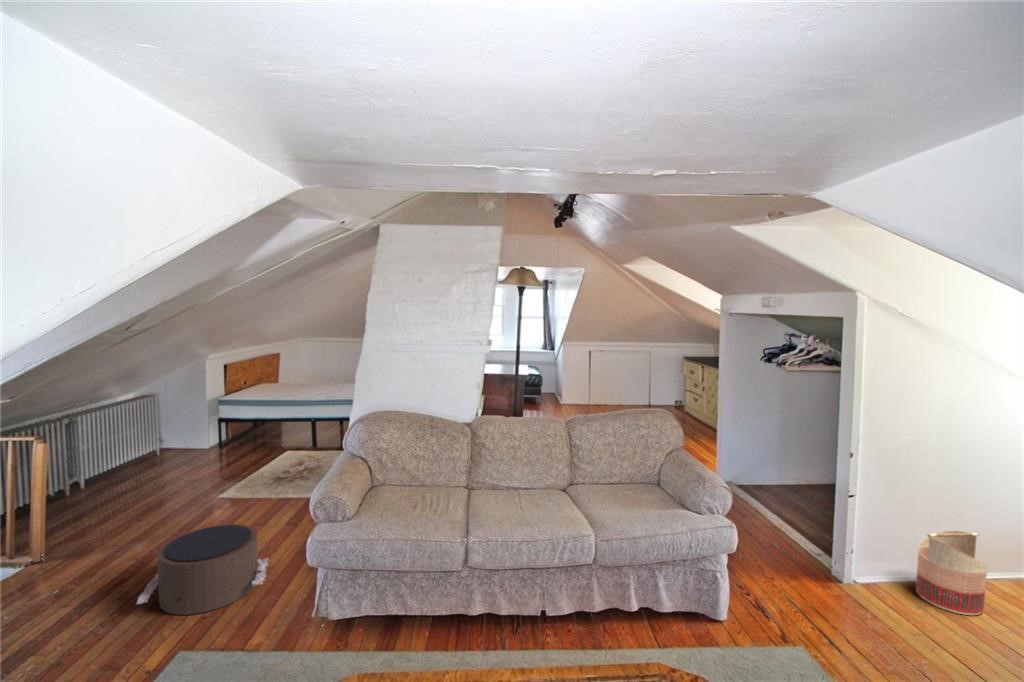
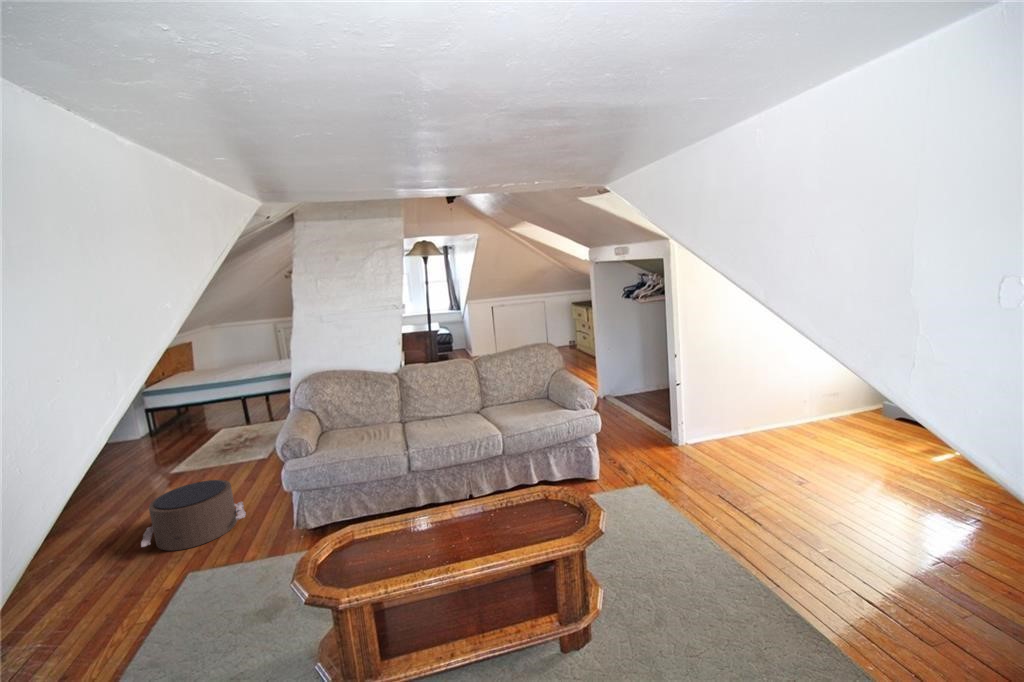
basket: present [916,531,987,615] -> none [723,396,761,450]

